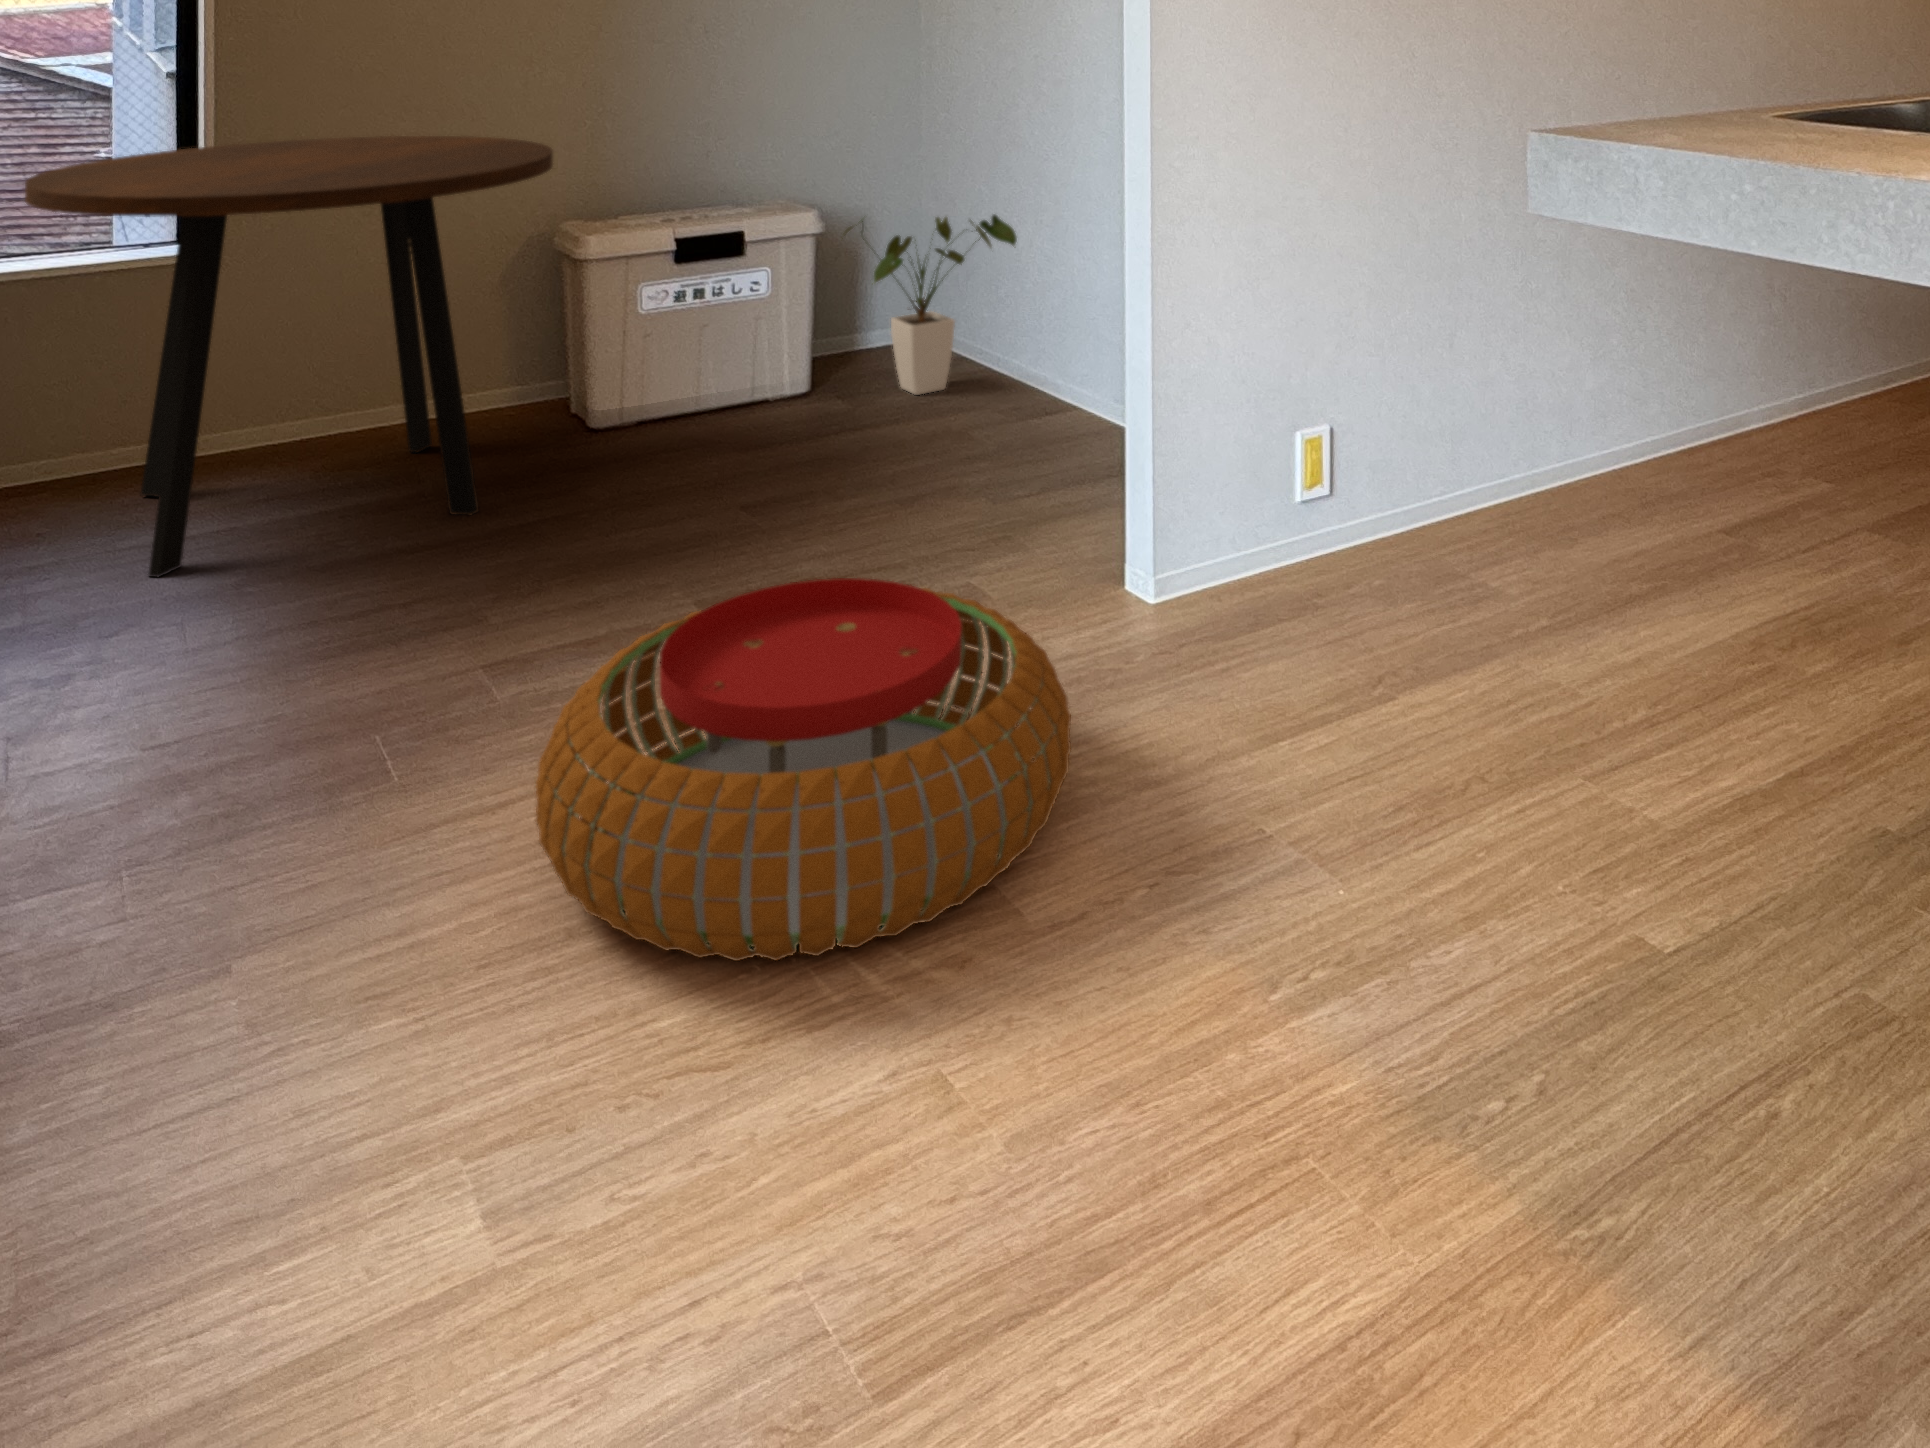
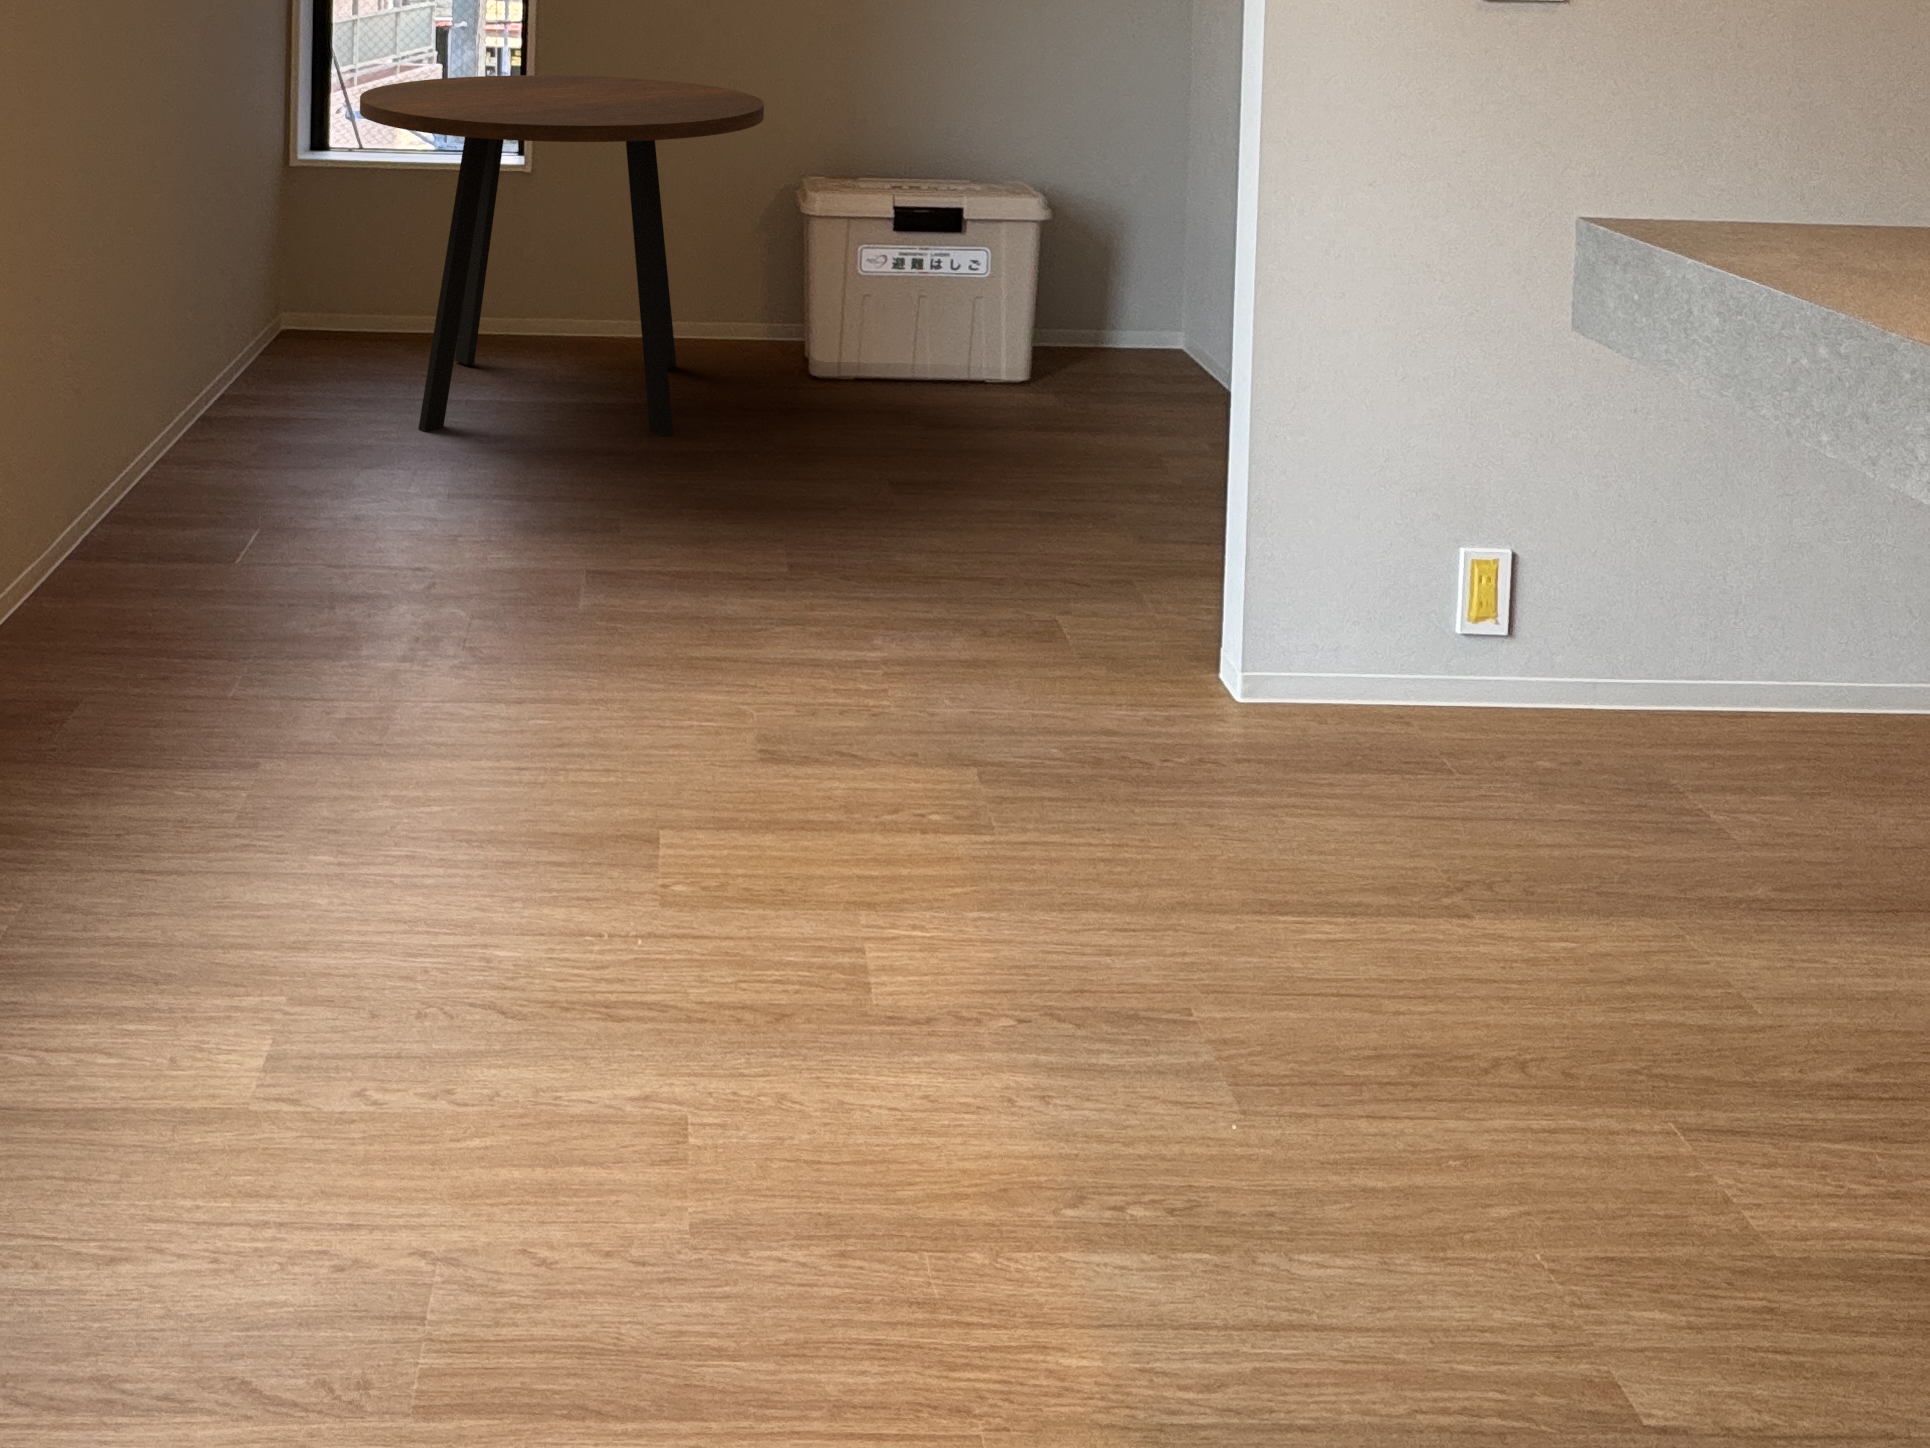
house plant: present [842,215,1017,395] -> none [1058,210,1250,412]
pouf: present [536,578,1071,961] -> none [480,572,1009,958]

